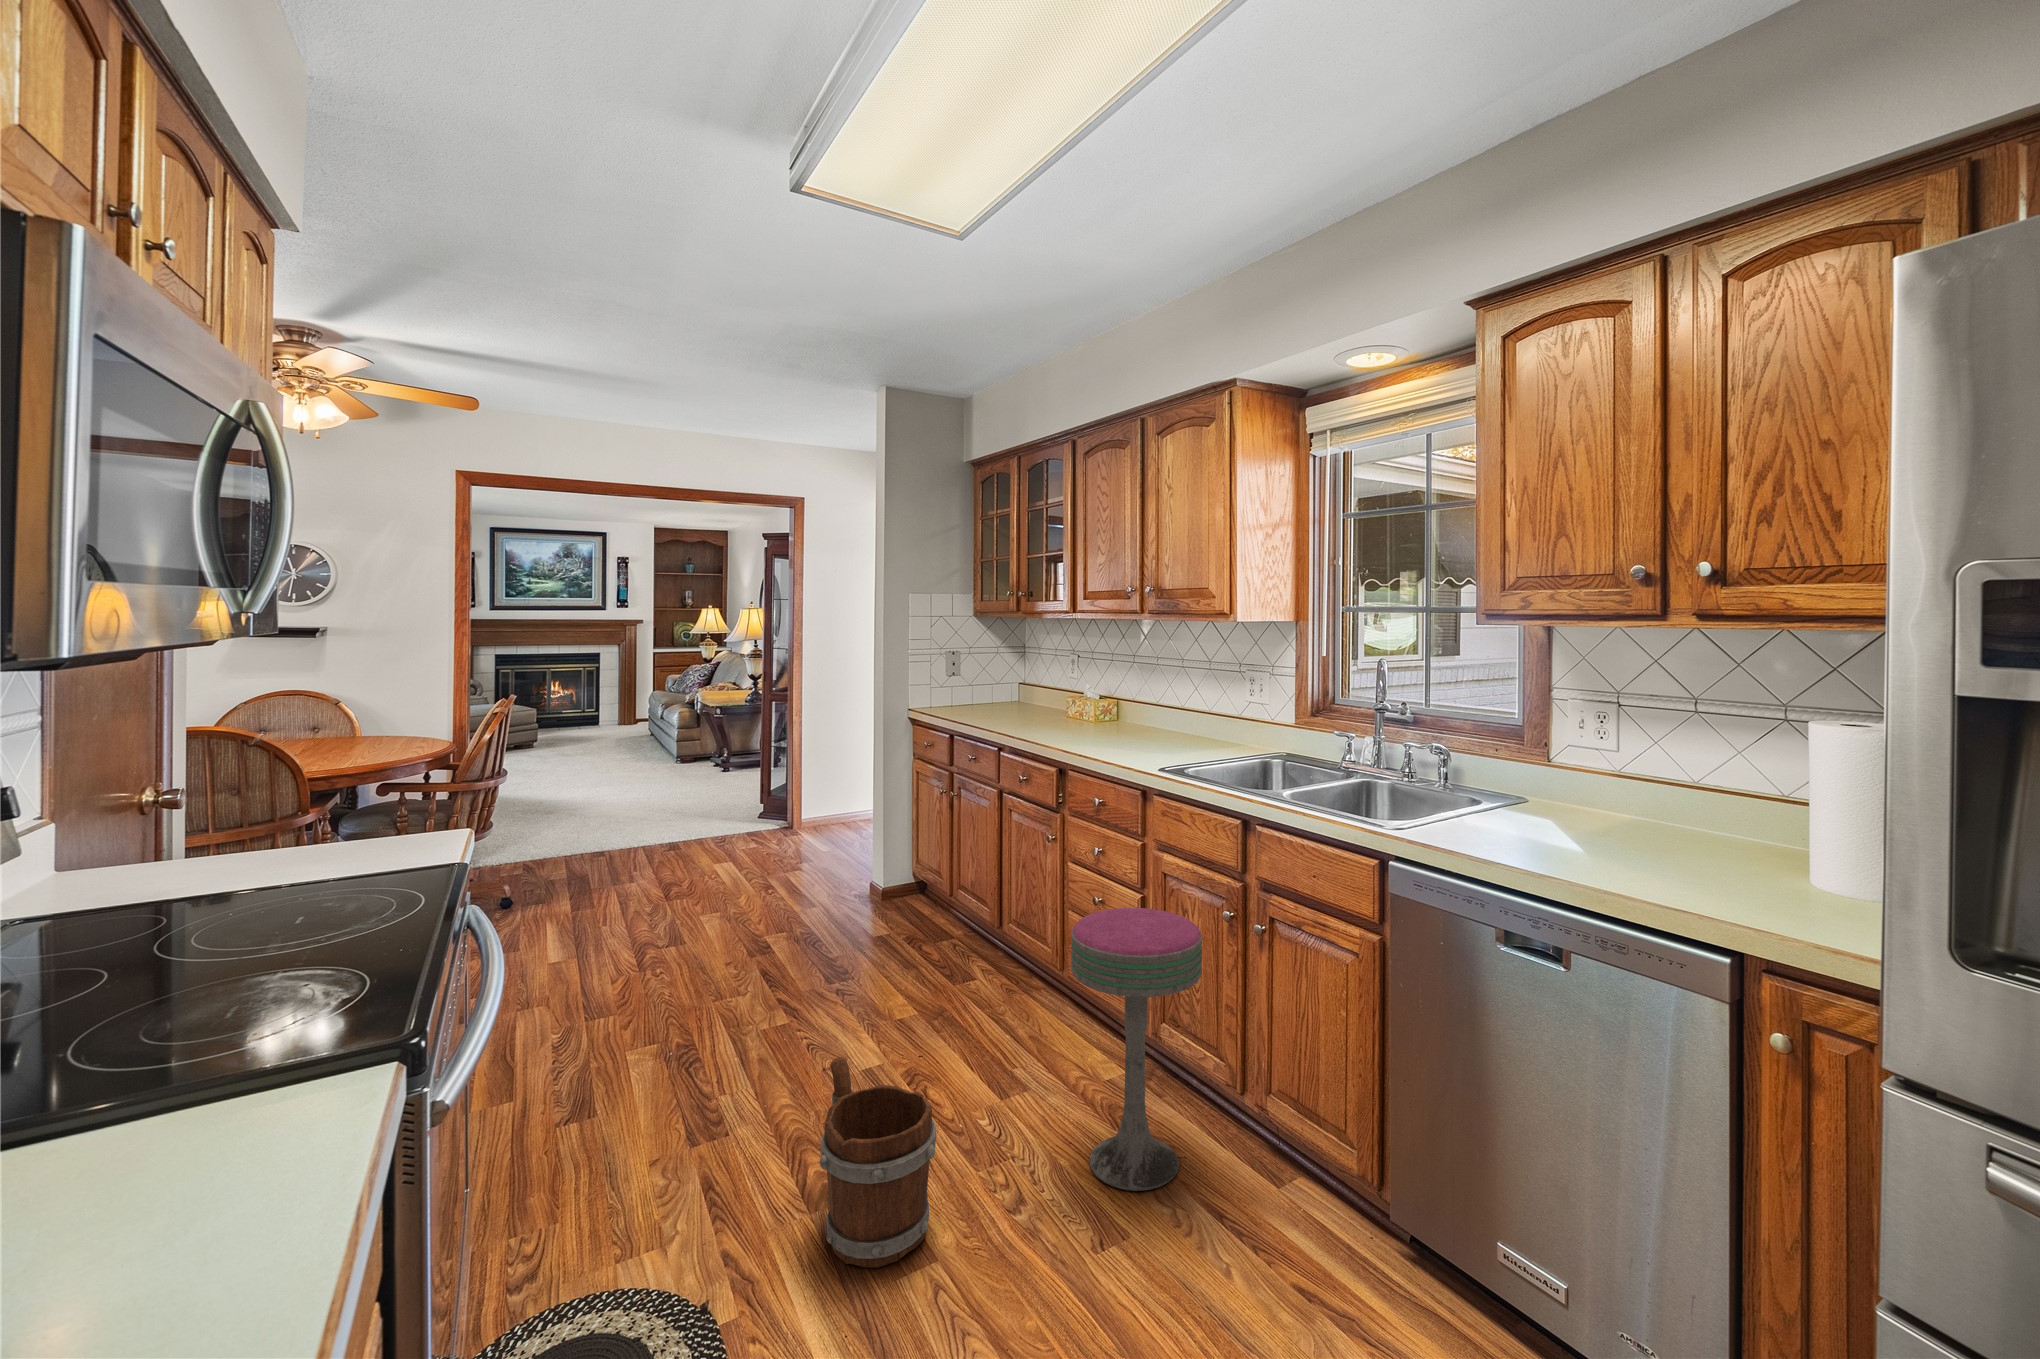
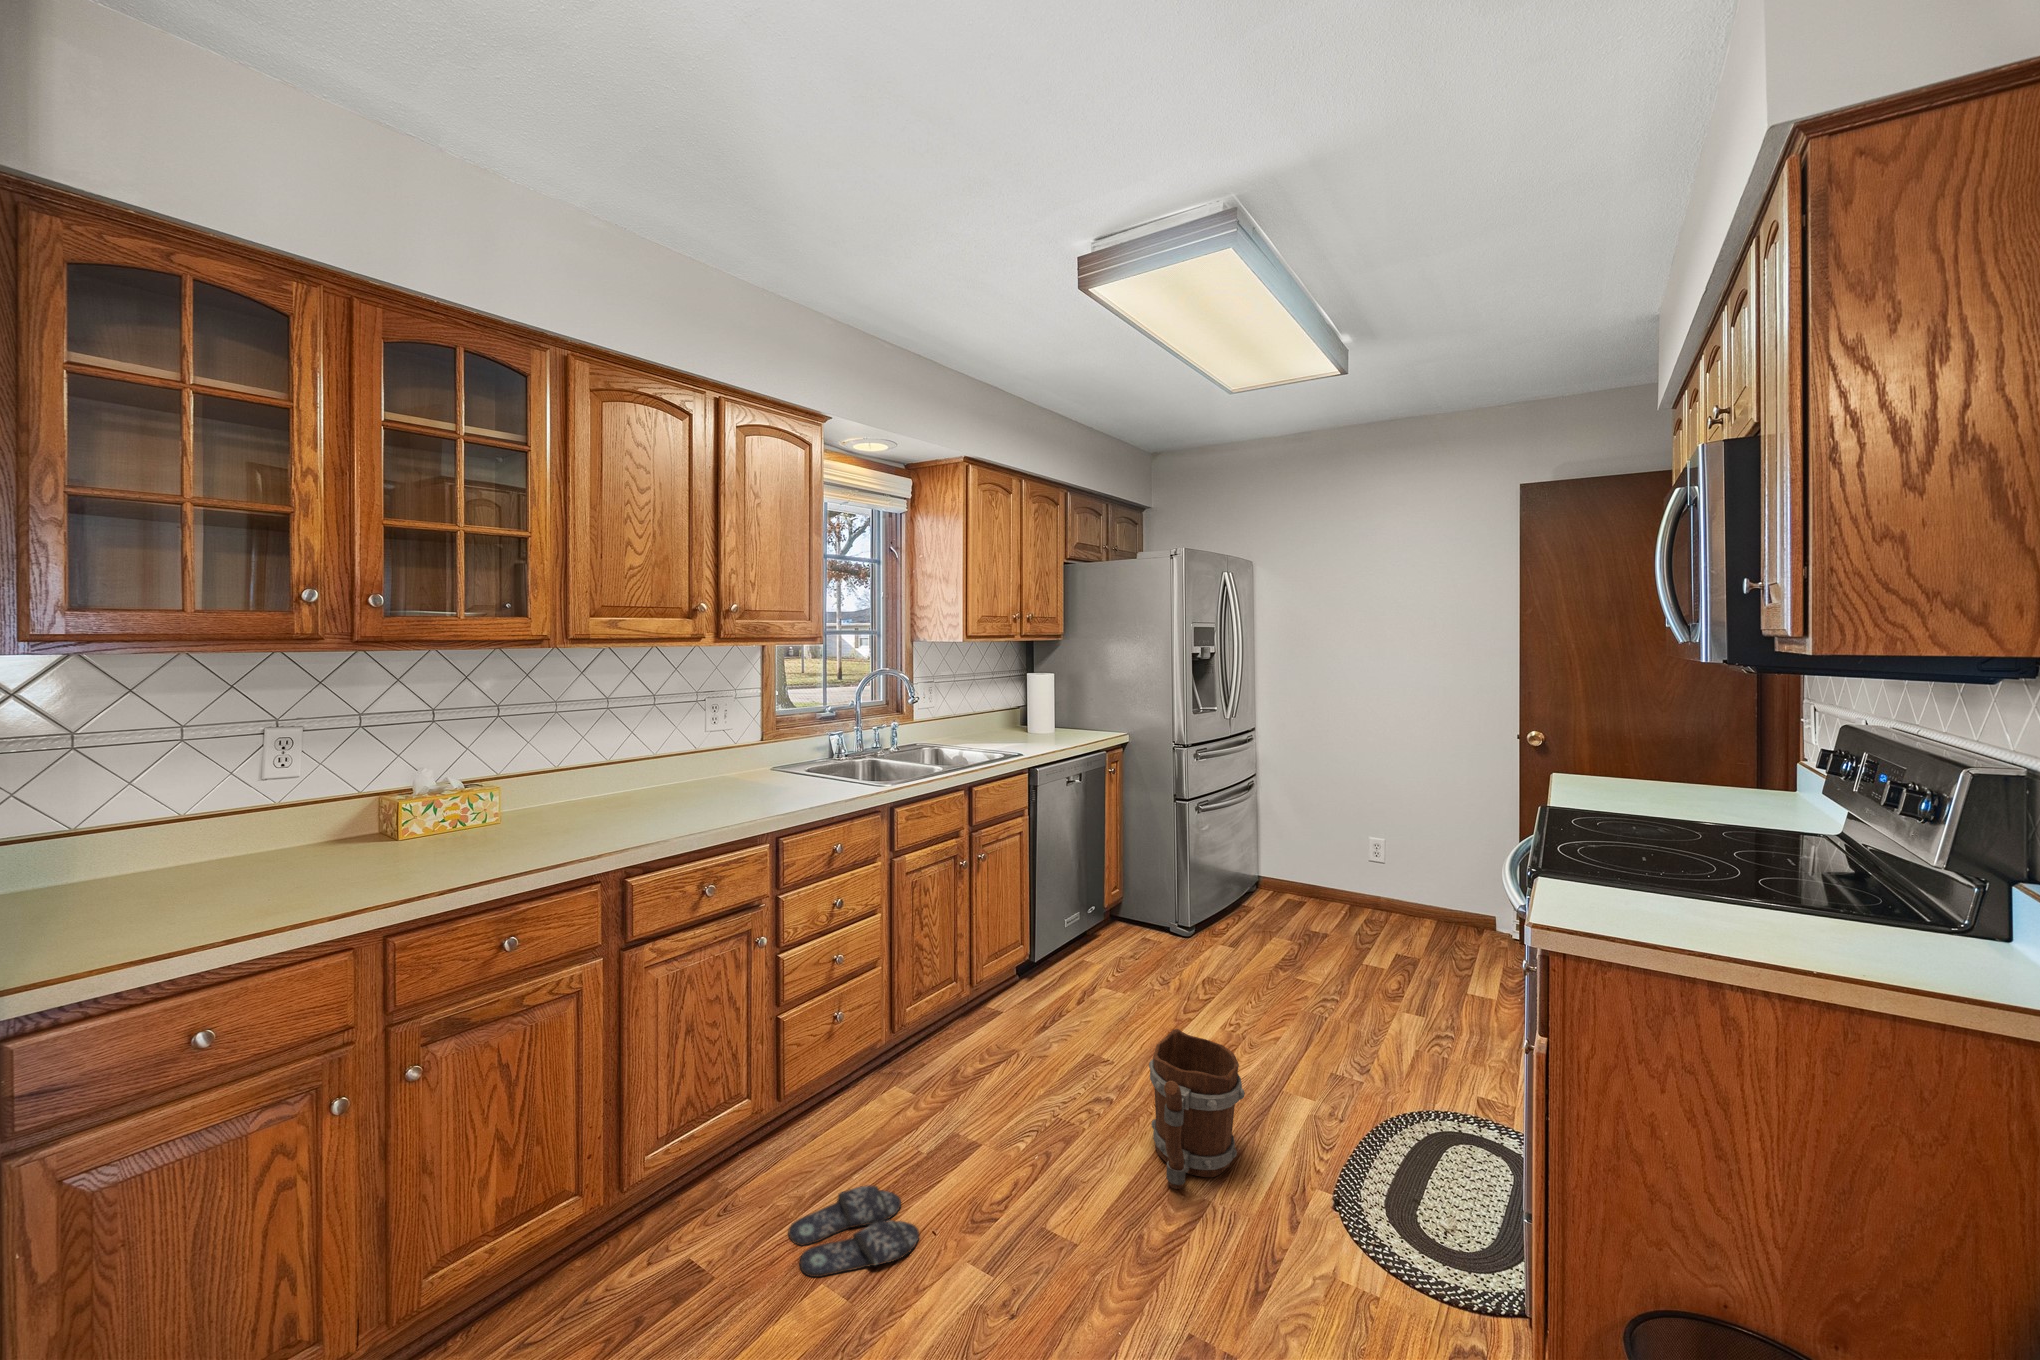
bar stool: present [1071,908,1202,1191] -> none [980,871,1076,1076]
slippers: none [904,1007,981,1048] -> present [788,1186,919,1277]

